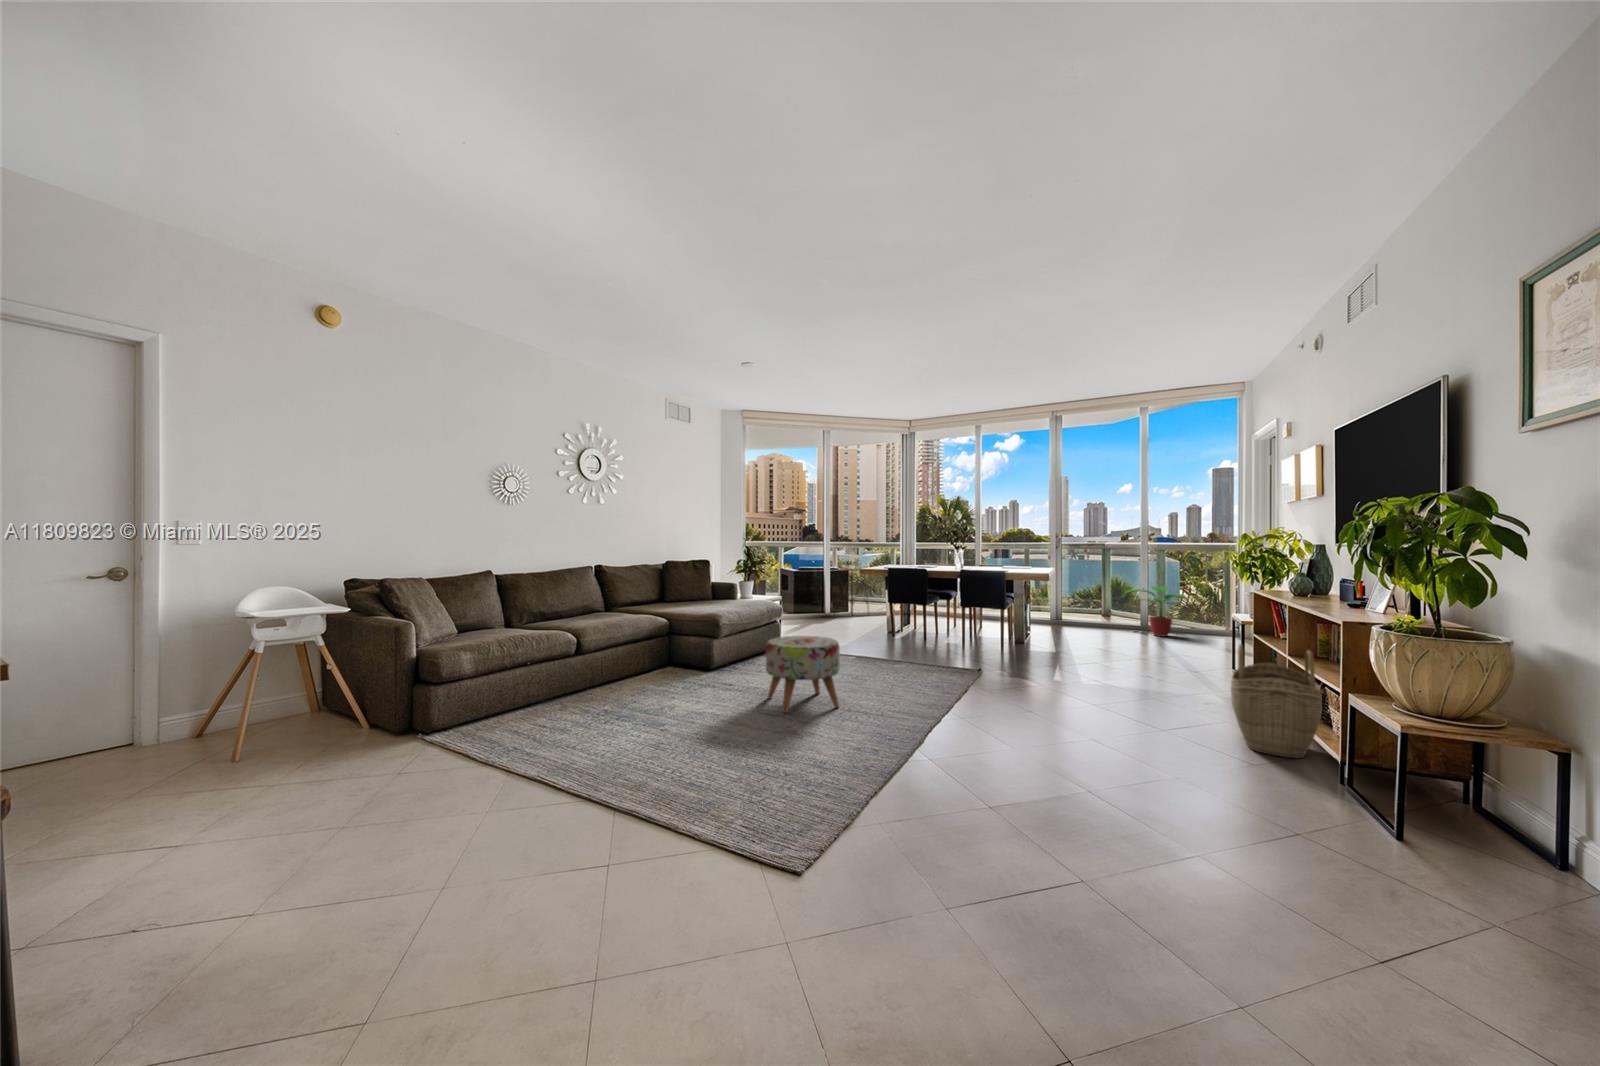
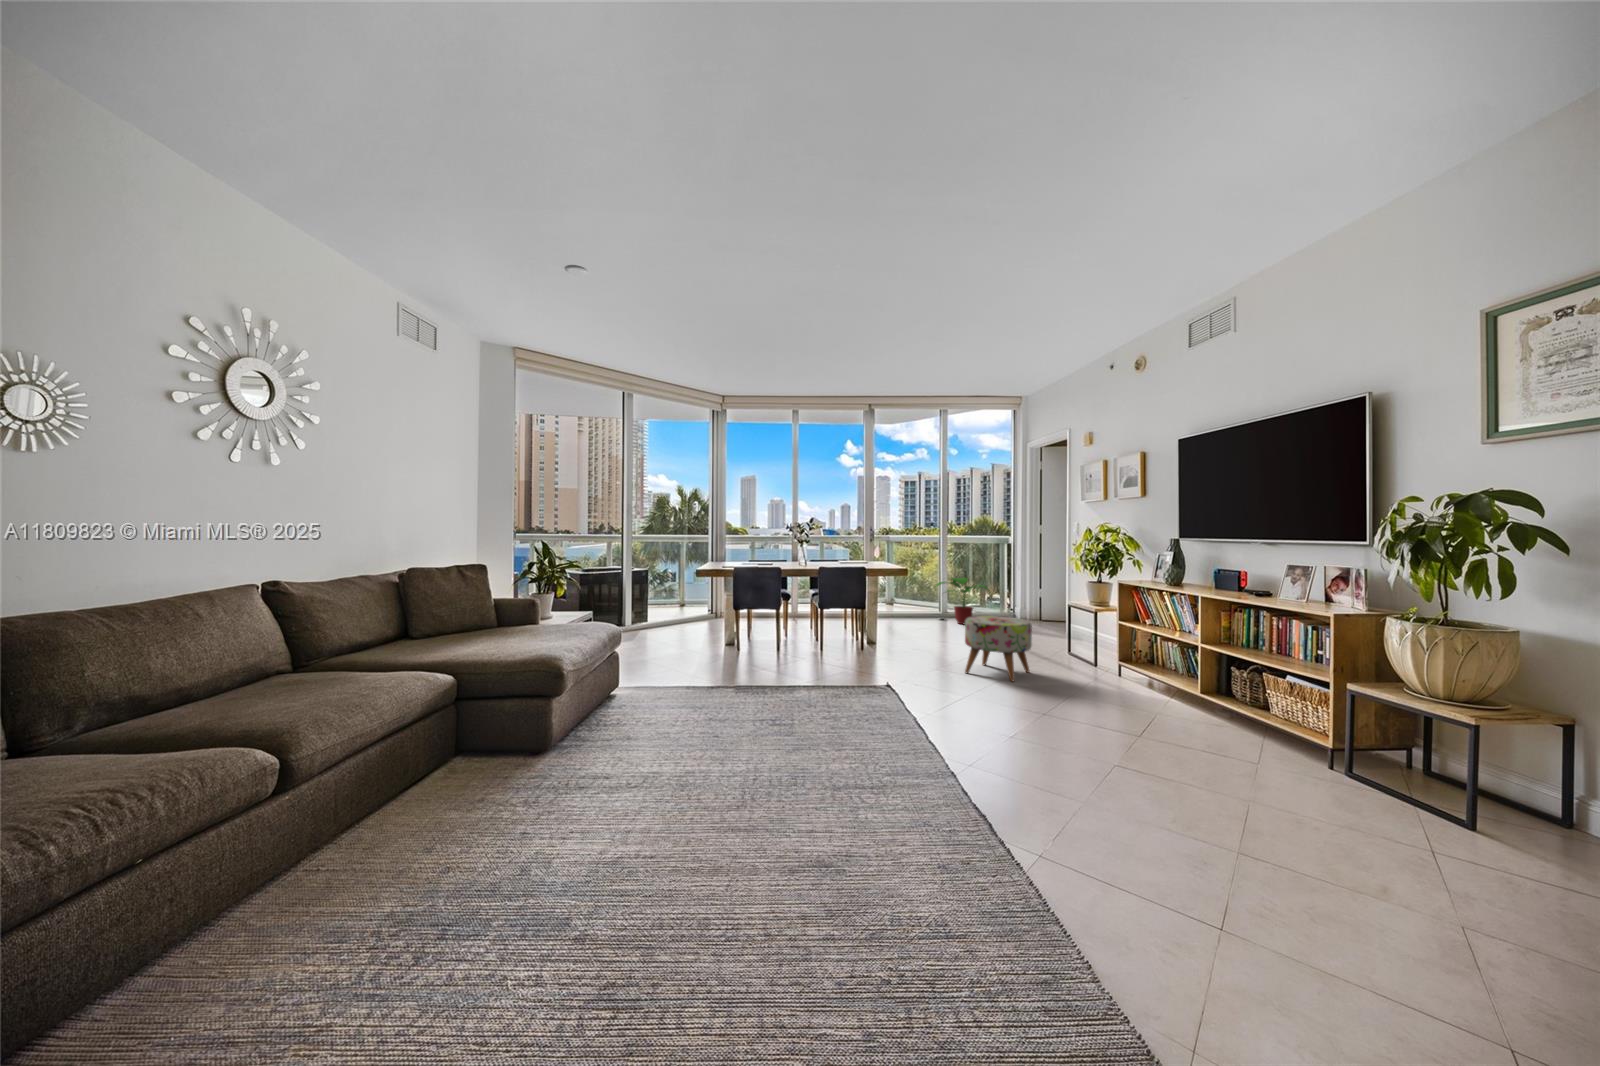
side table: present [835,568,869,614] -> none [631,567,674,628]
ottoman: present [766,636,840,713] -> present [965,616,1032,681]
woven basket: present [1231,644,1322,758] -> none [1206,644,1316,757]

